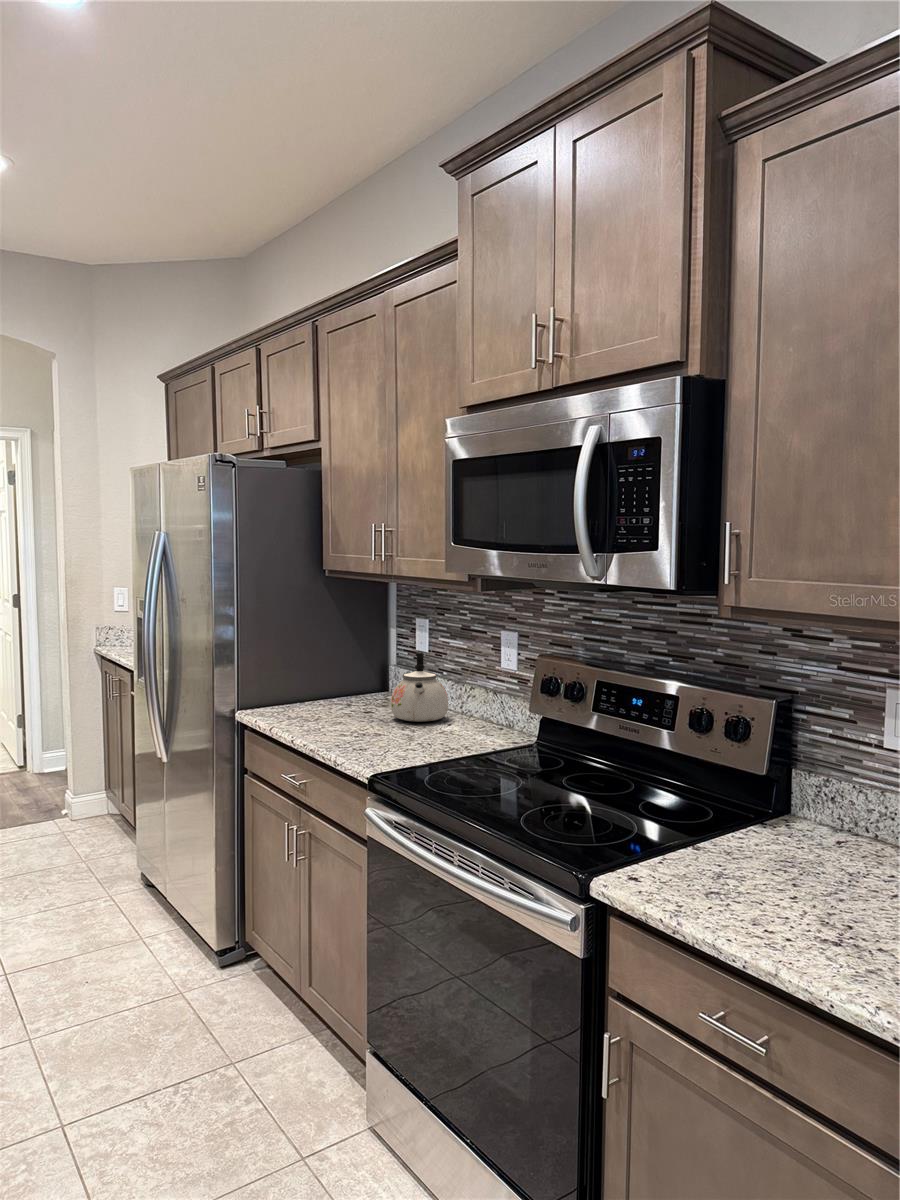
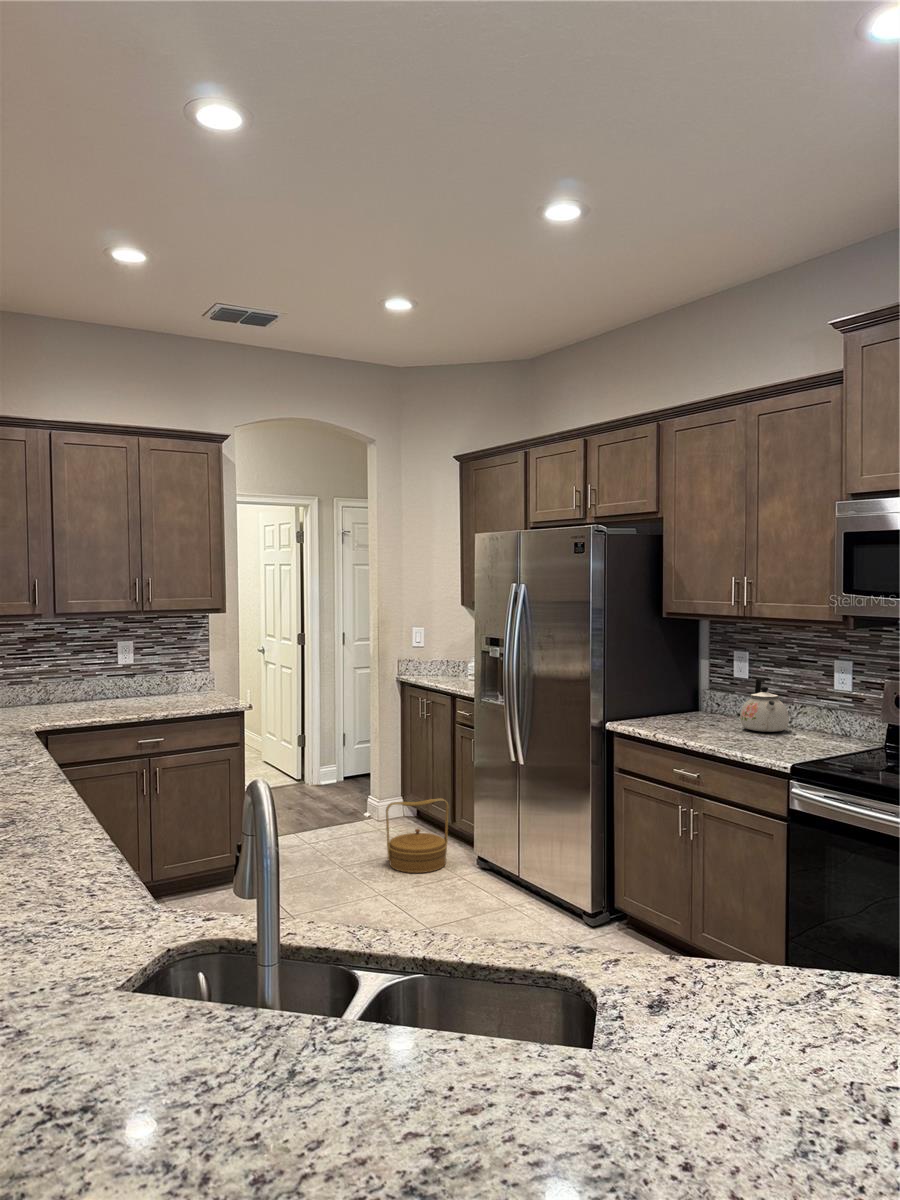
basket: none [30,797,117,891] -> present [386,798,449,873]

